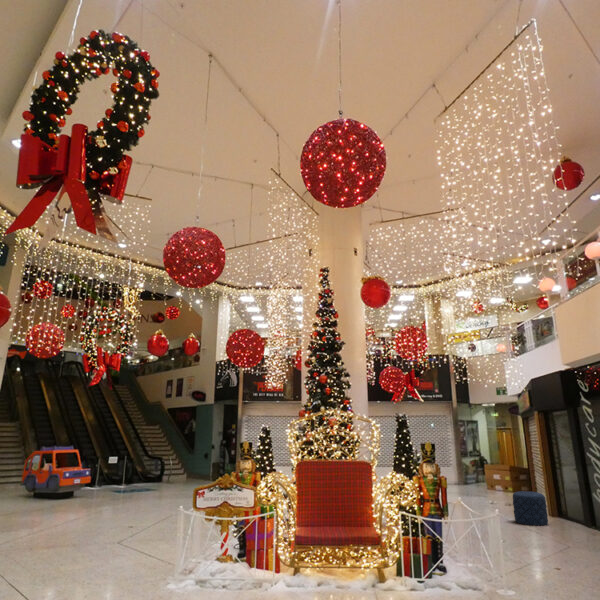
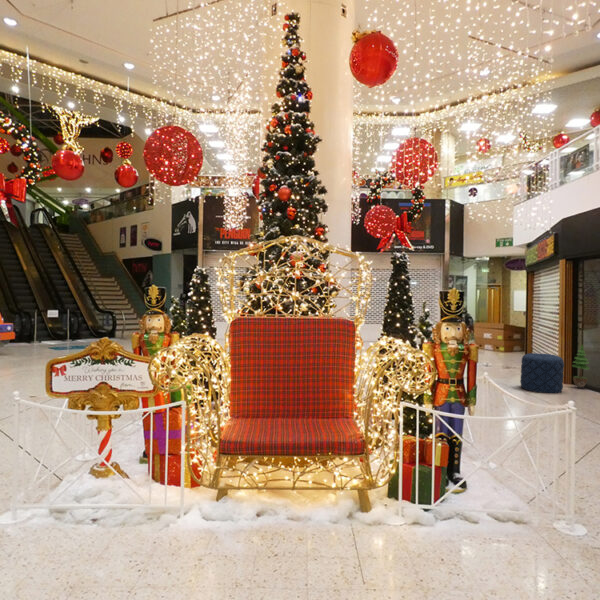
potted tree: none [556,483,571,522] -> present [573,346,589,387]

